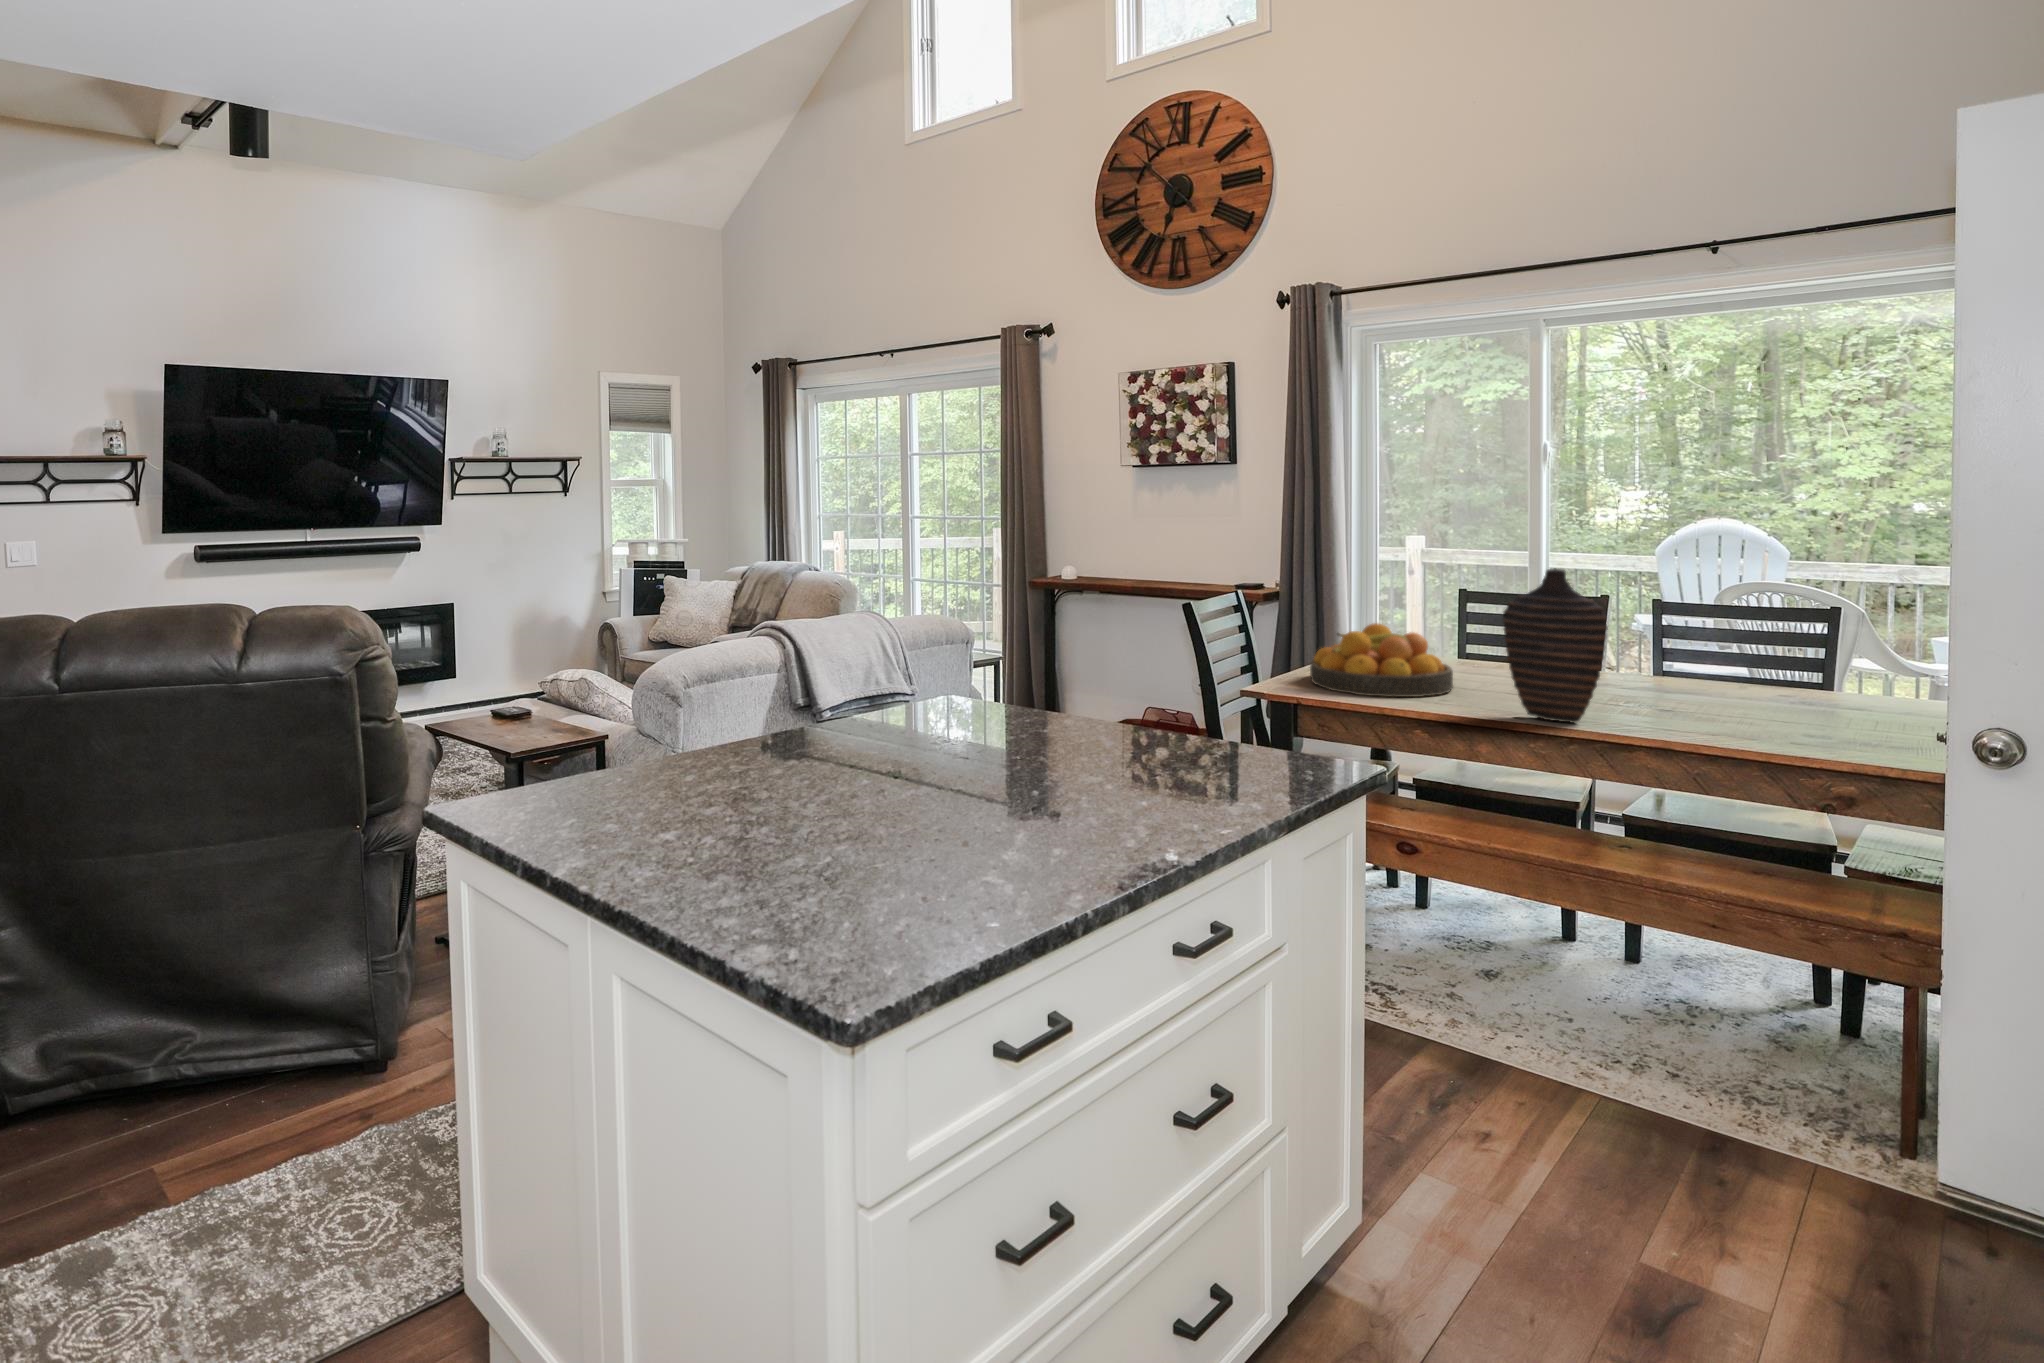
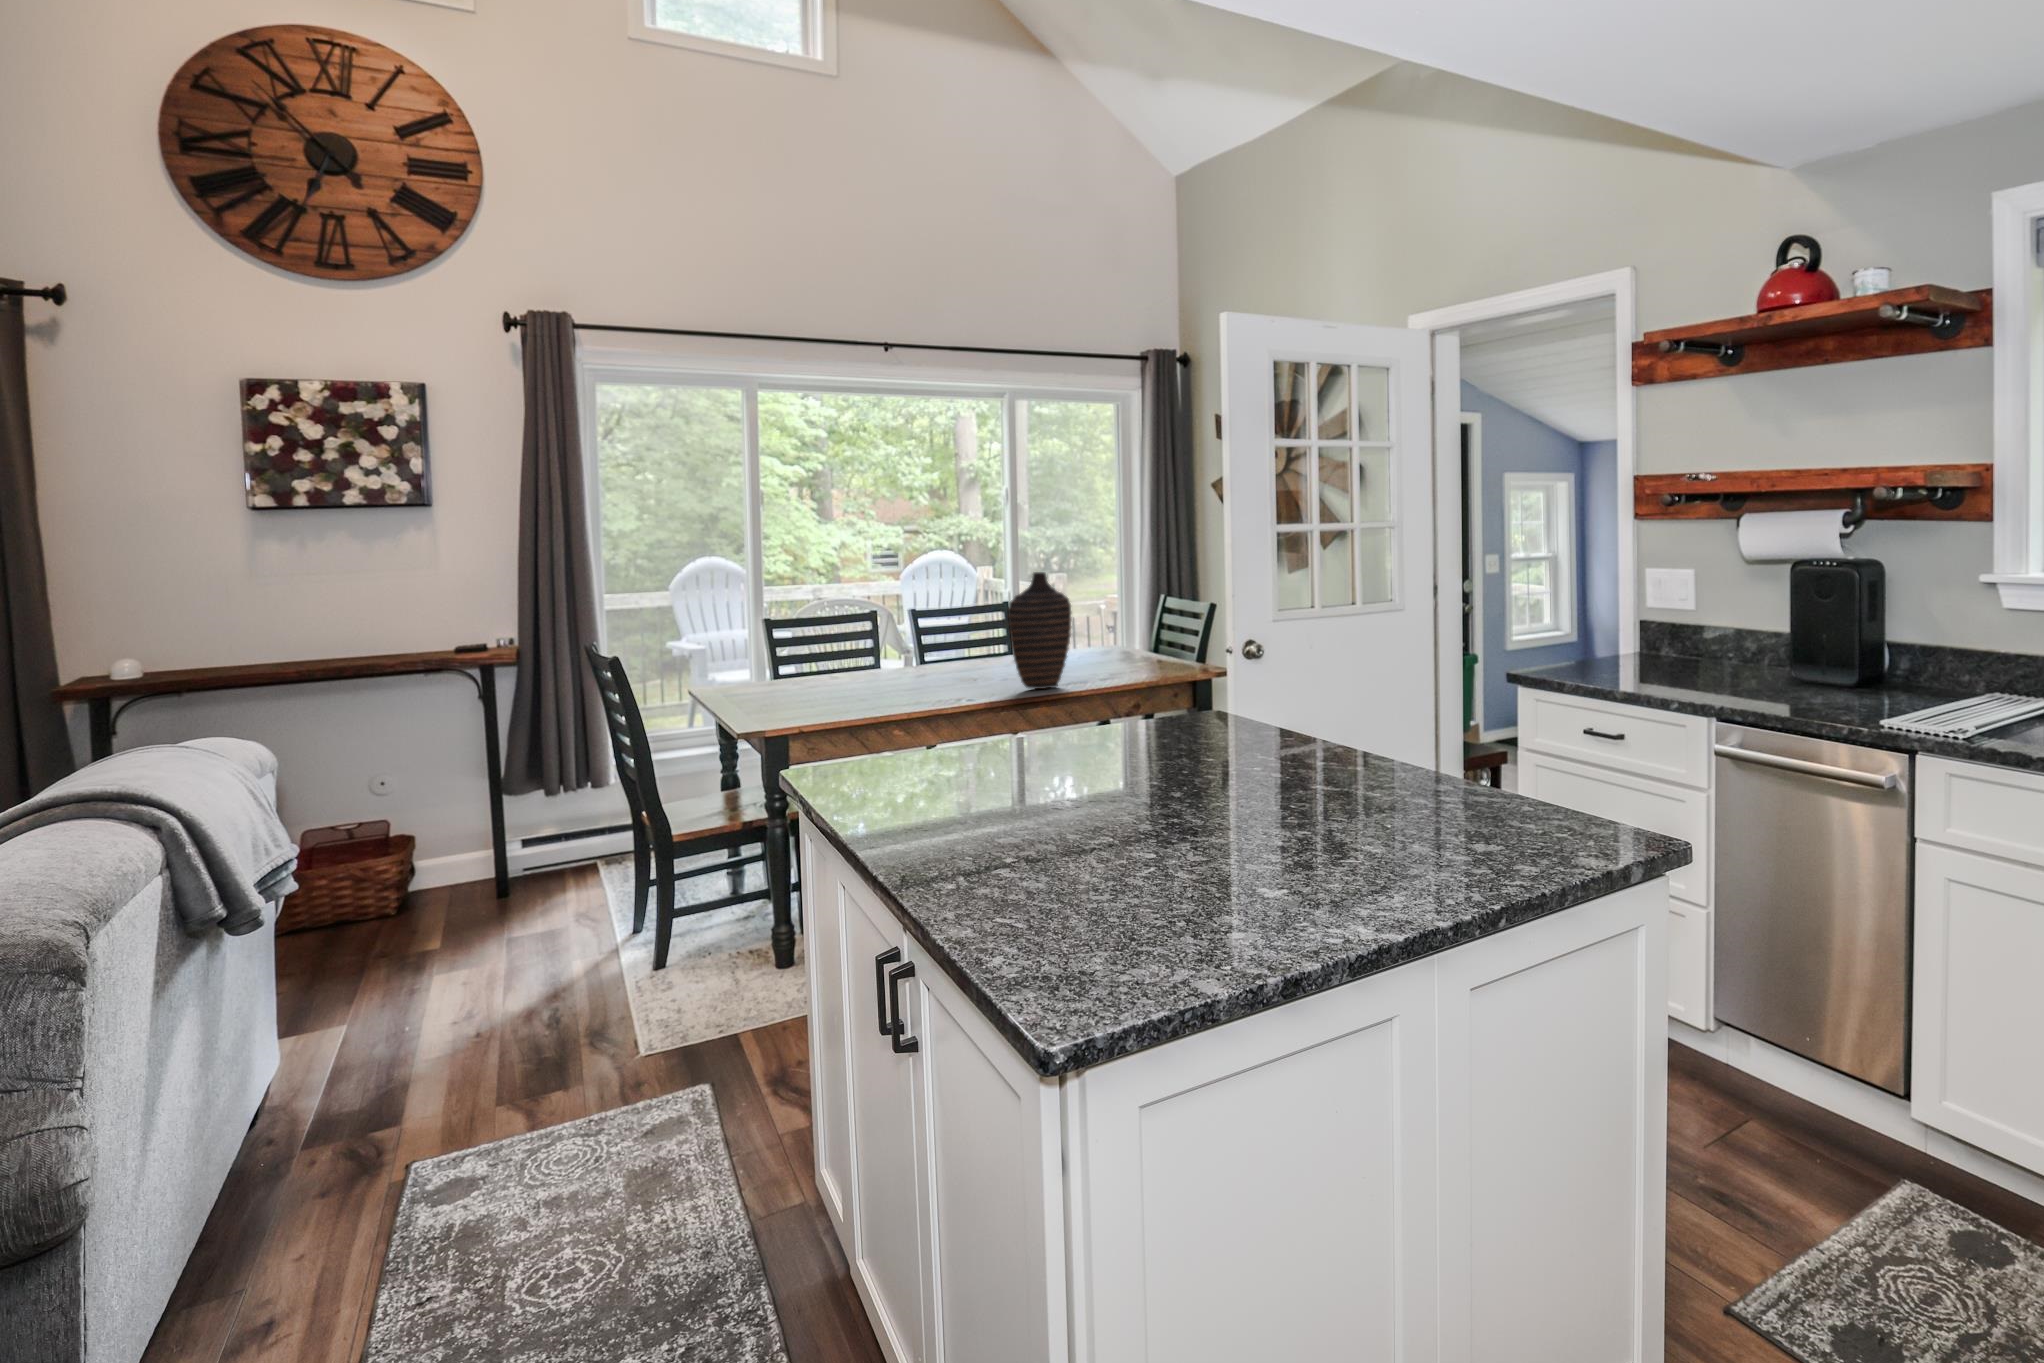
fruit bowl: present [1310,623,1453,697] -> none [806,642,932,706]

